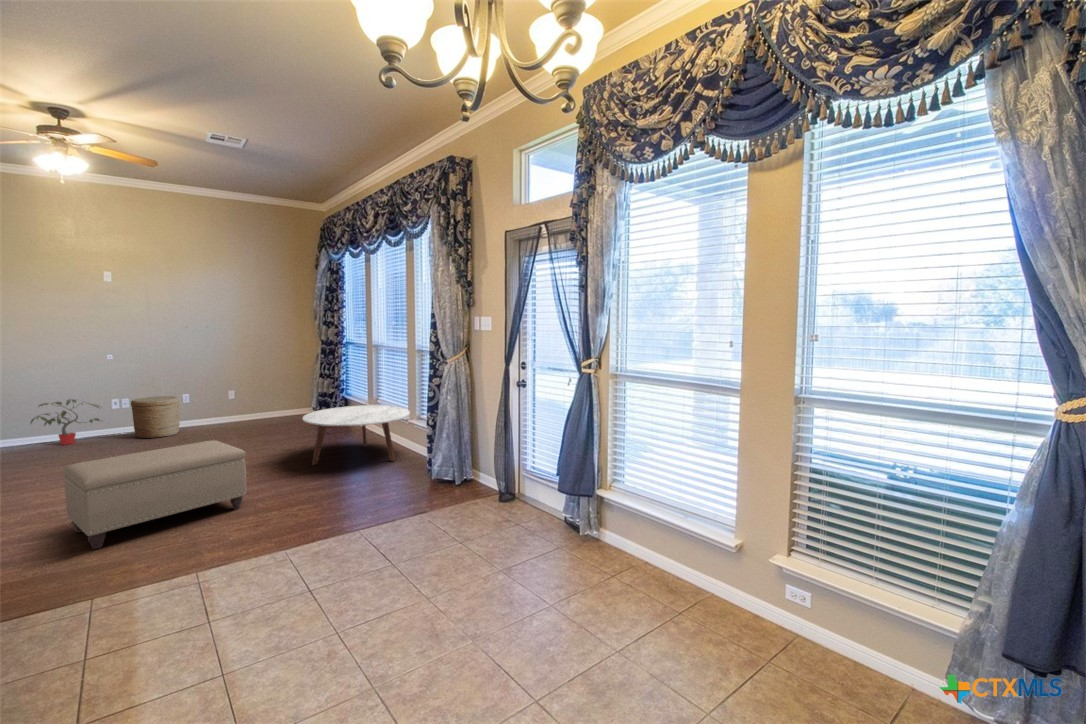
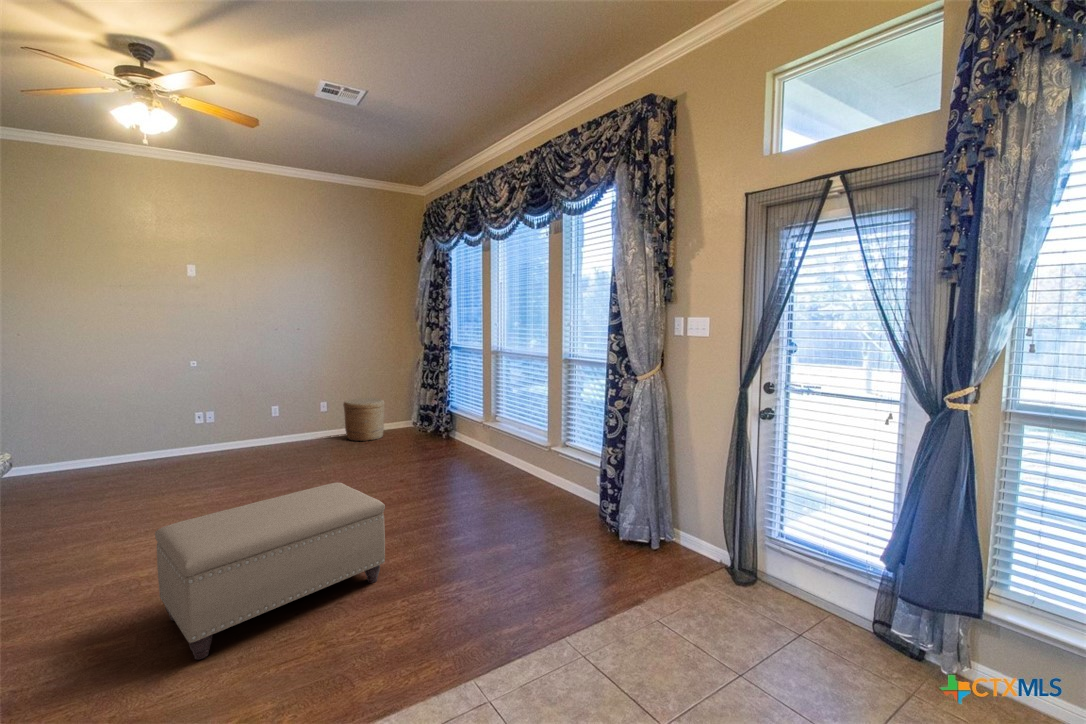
woven basket: present [131,396,180,438] -> present [343,398,385,441]
potted plant: present [31,399,100,445] -> none [114,412,193,465]
coffee table: present [303,405,410,465] -> none [428,426,556,505]

